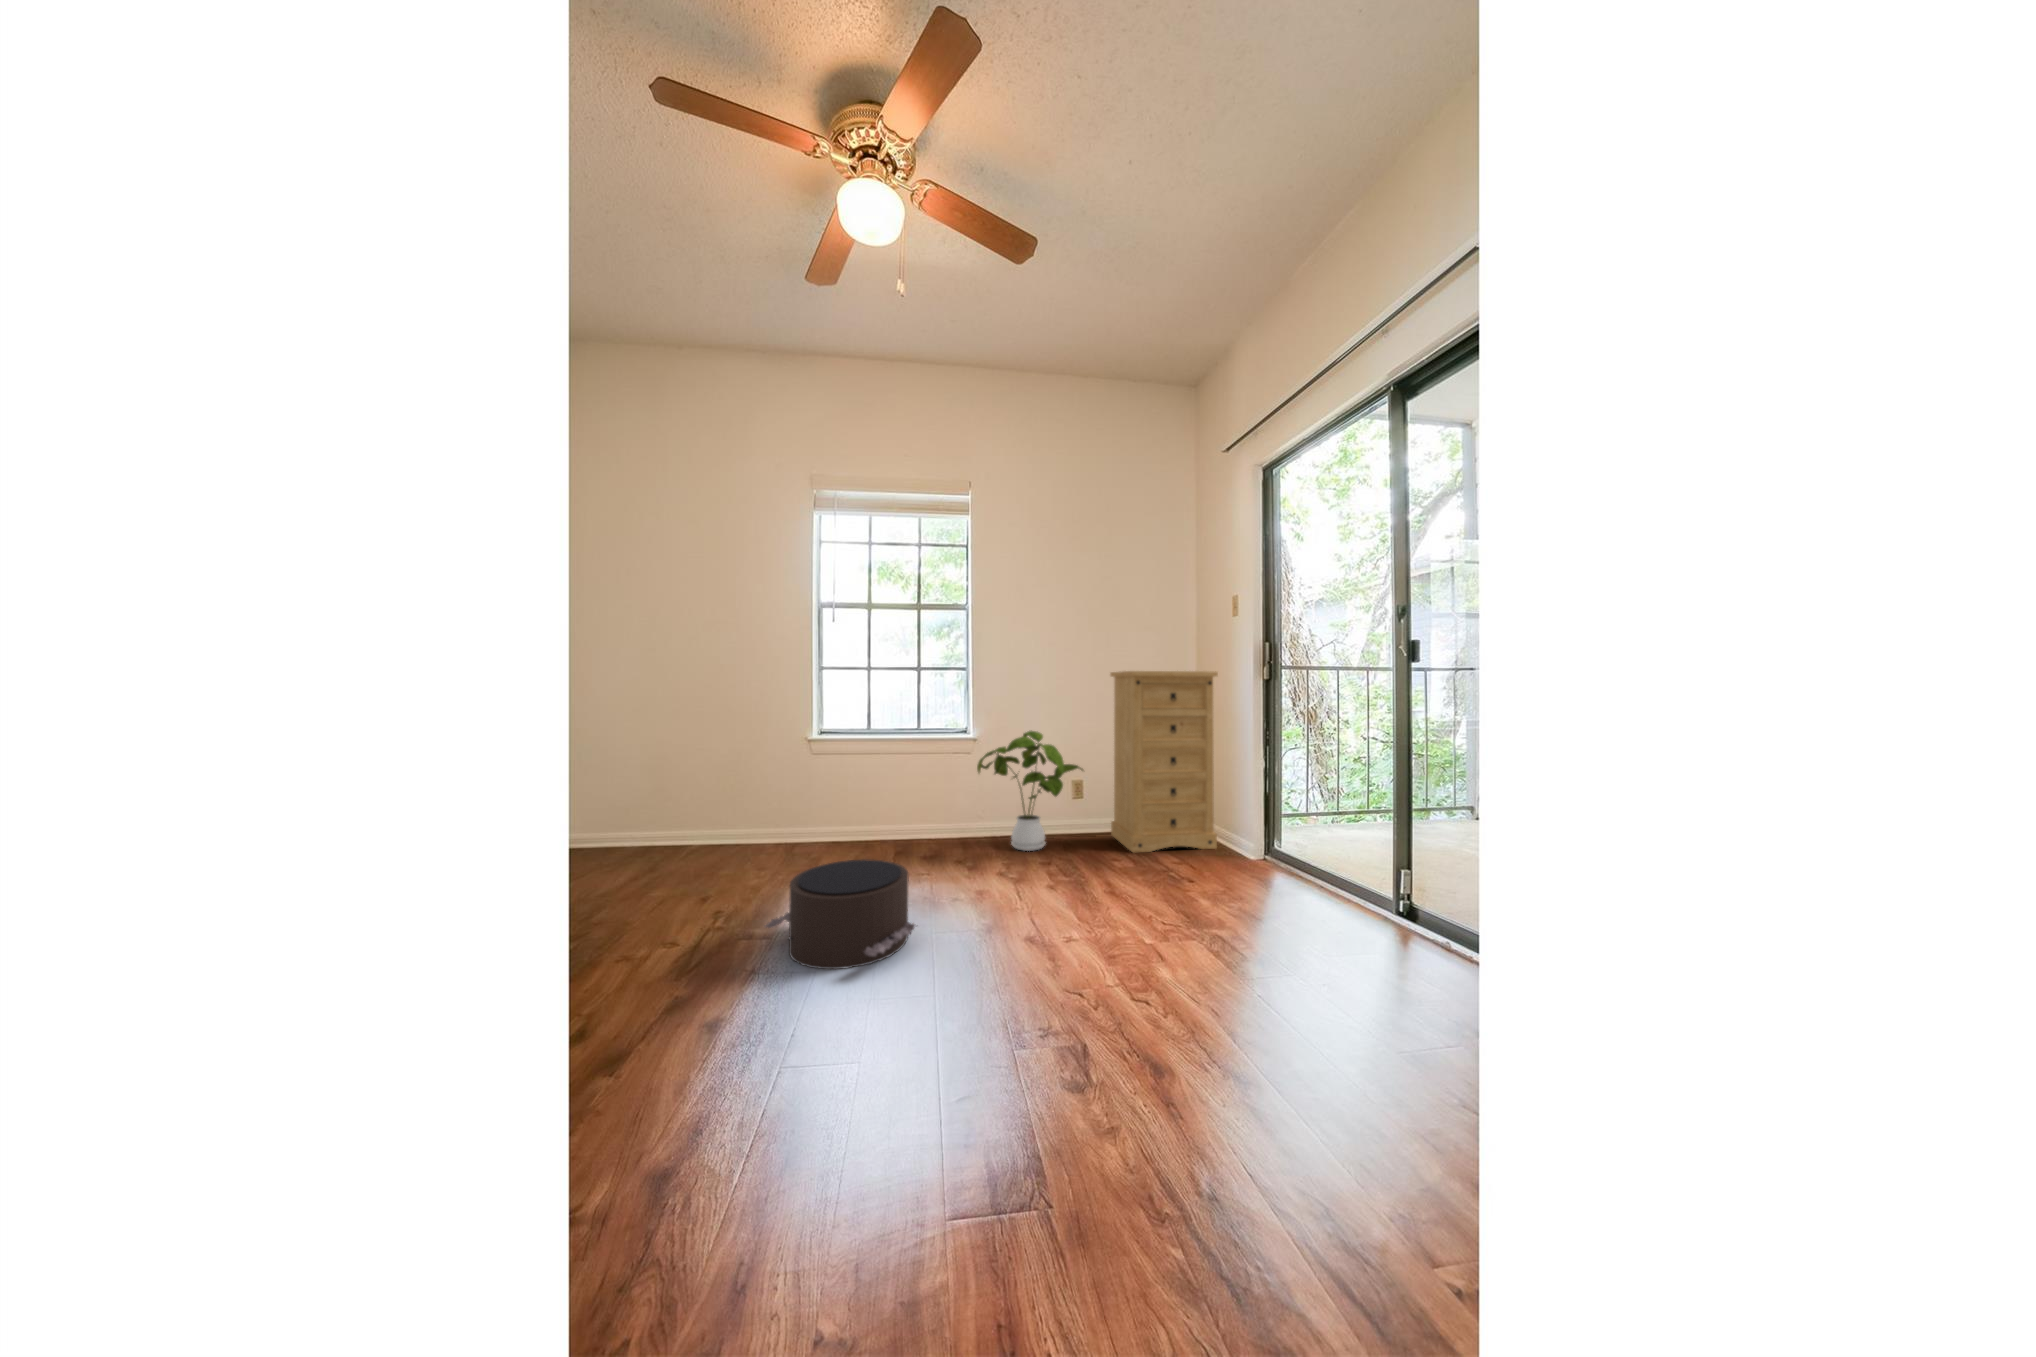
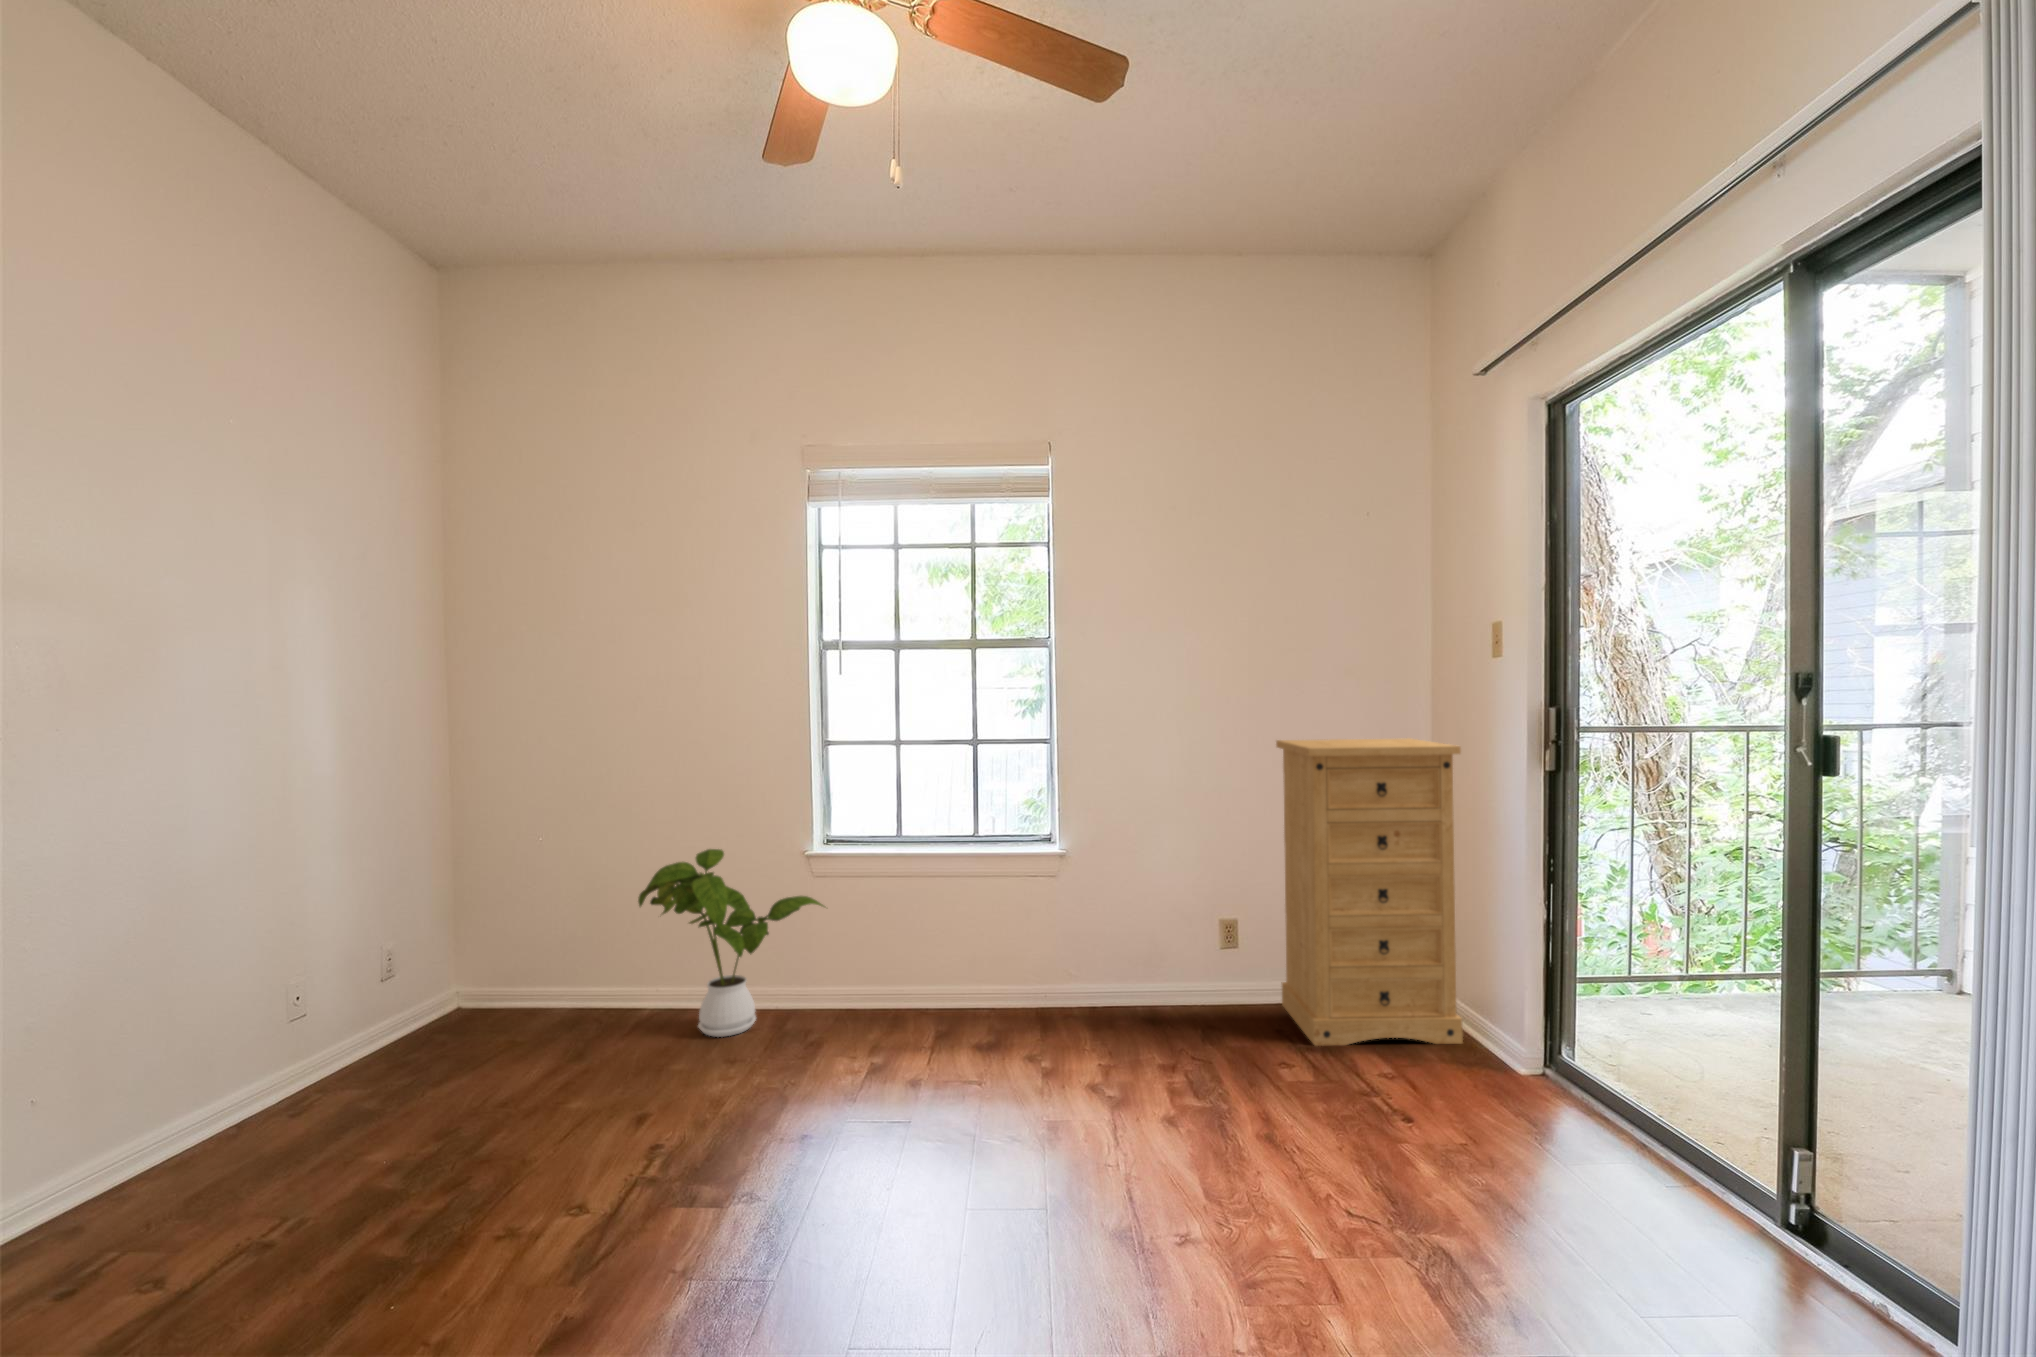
house plant: present [977,731,1083,851] -> present [638,849,824,1037]
pouf: present [765,859,915,969] -> none [727,1075,950,1267]

